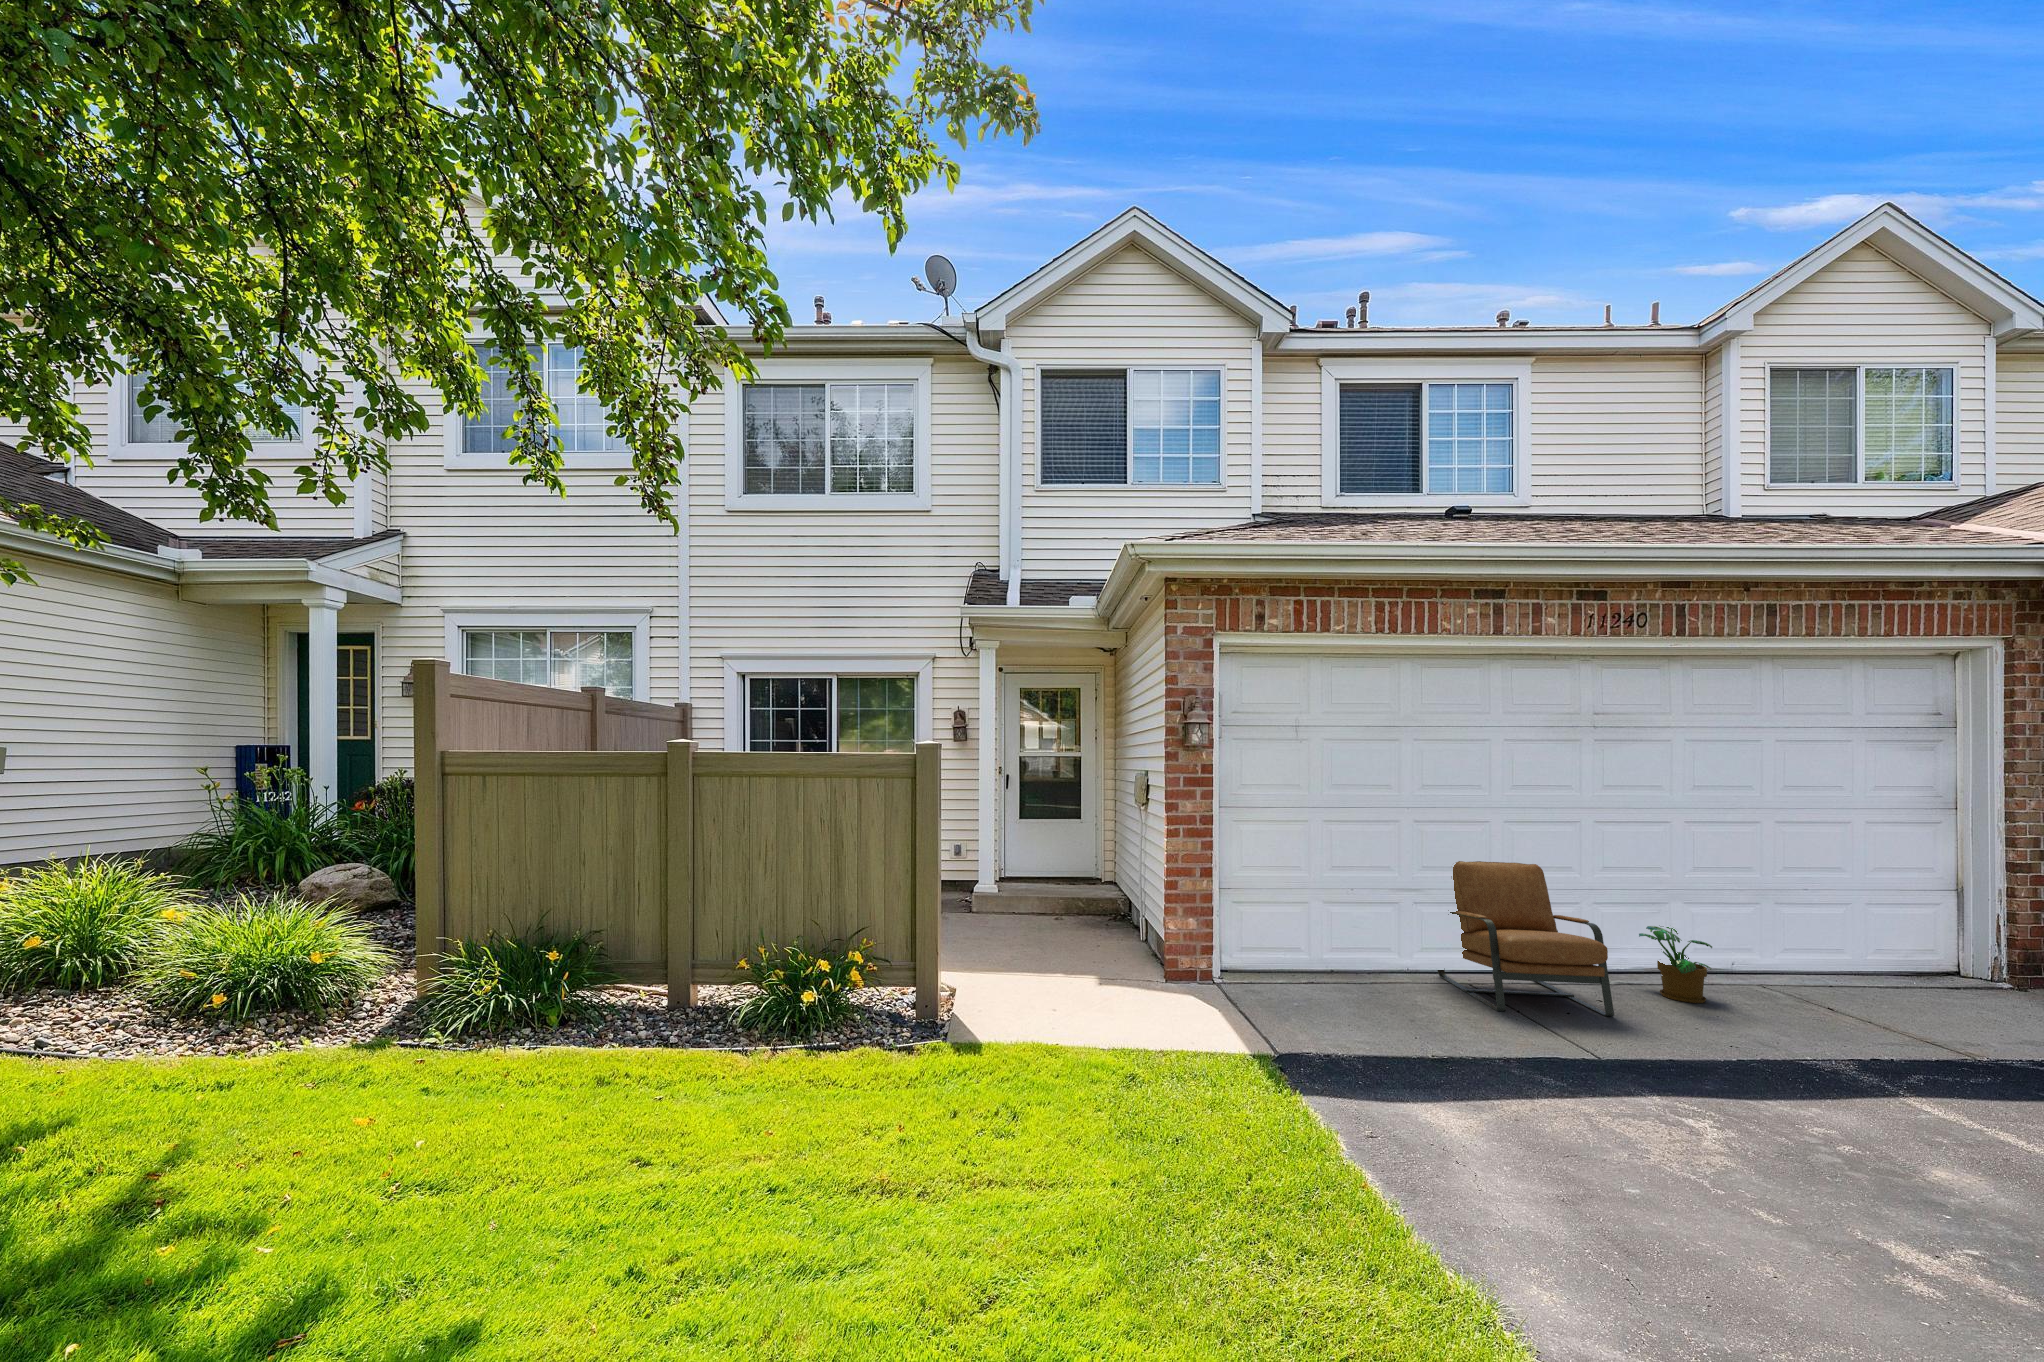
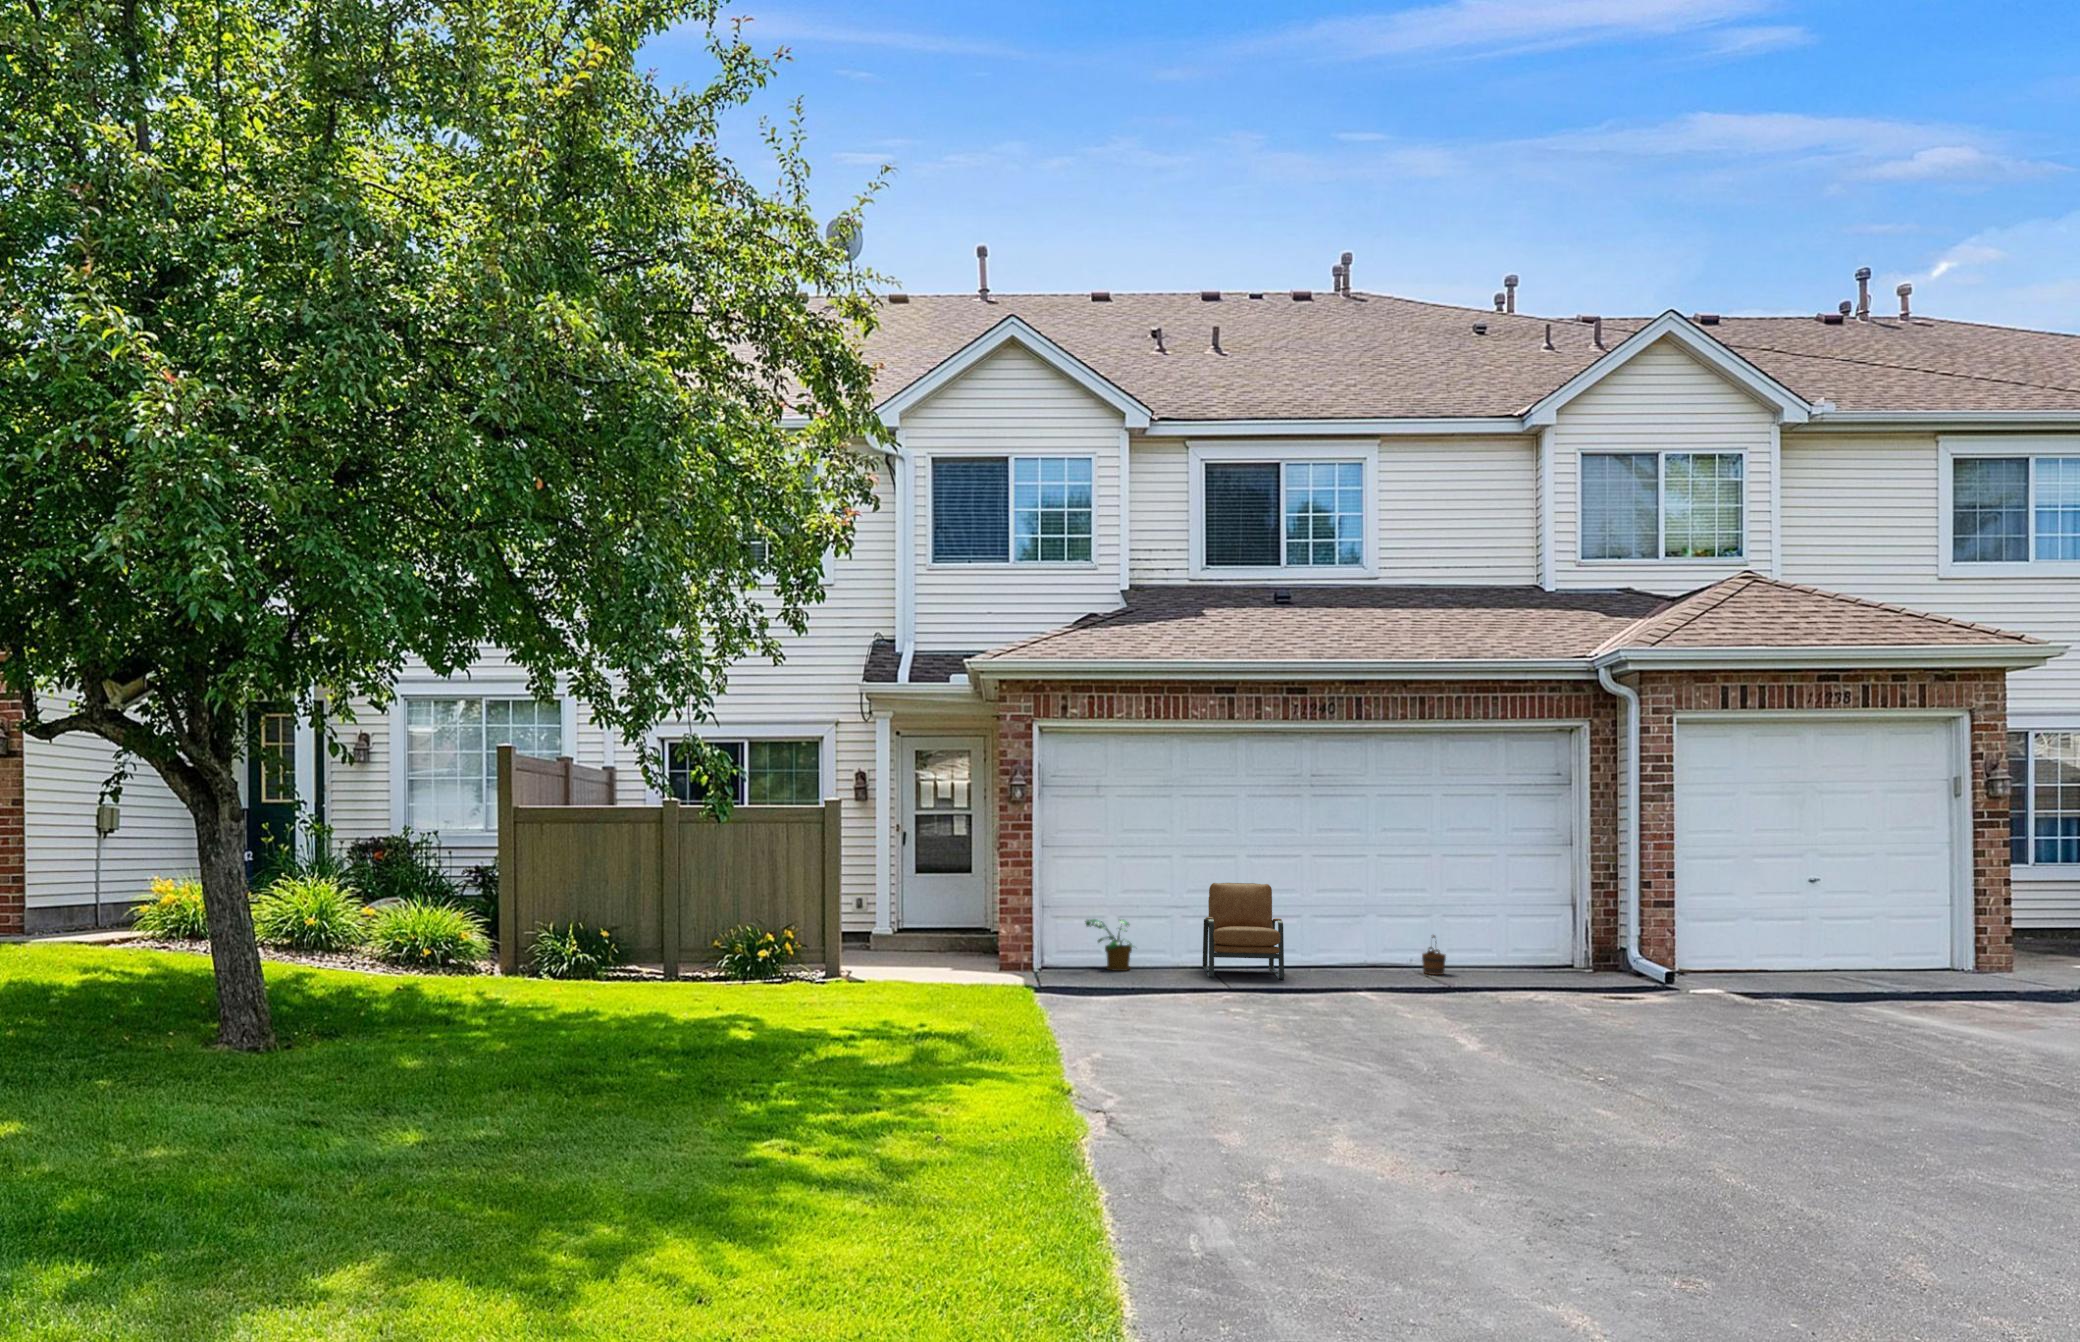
potted plant: present [1639,926,1712,1003] -> present [1085,919,1133,971]
wooden bucket: none [1750,938,1795,998] -> present [1422,935,1446,975]

